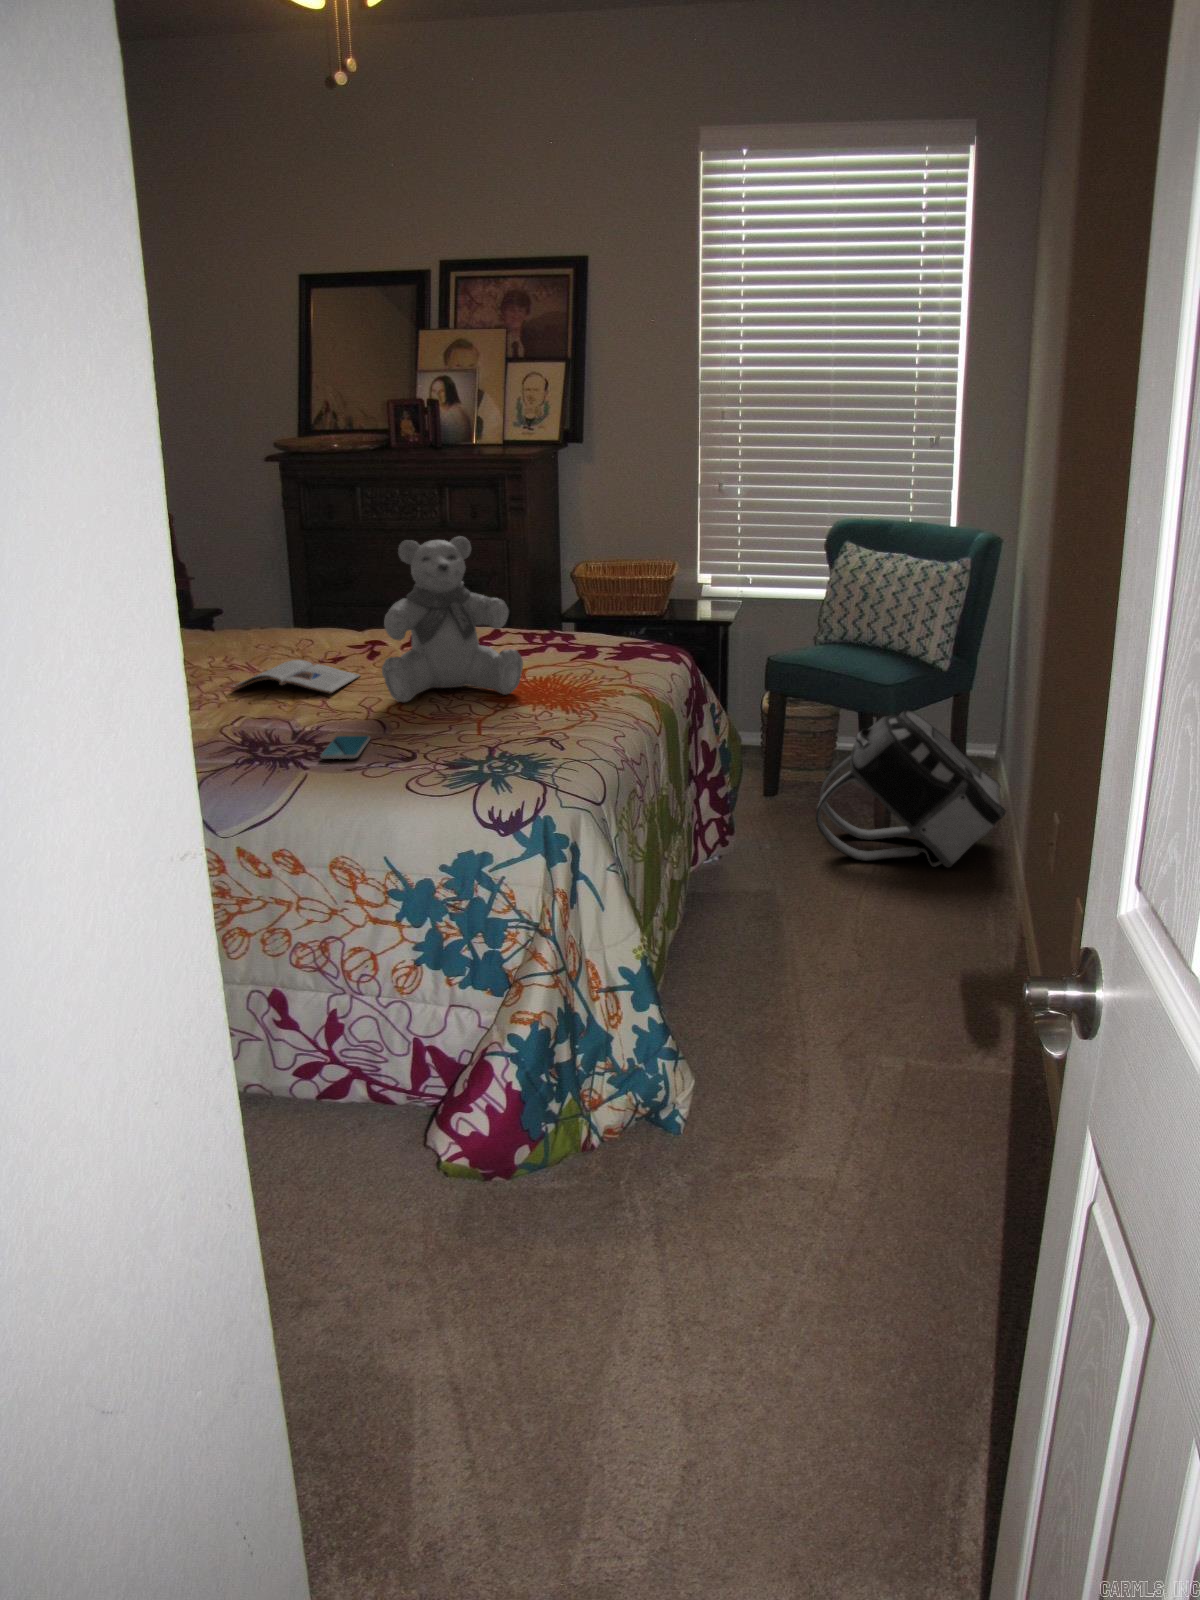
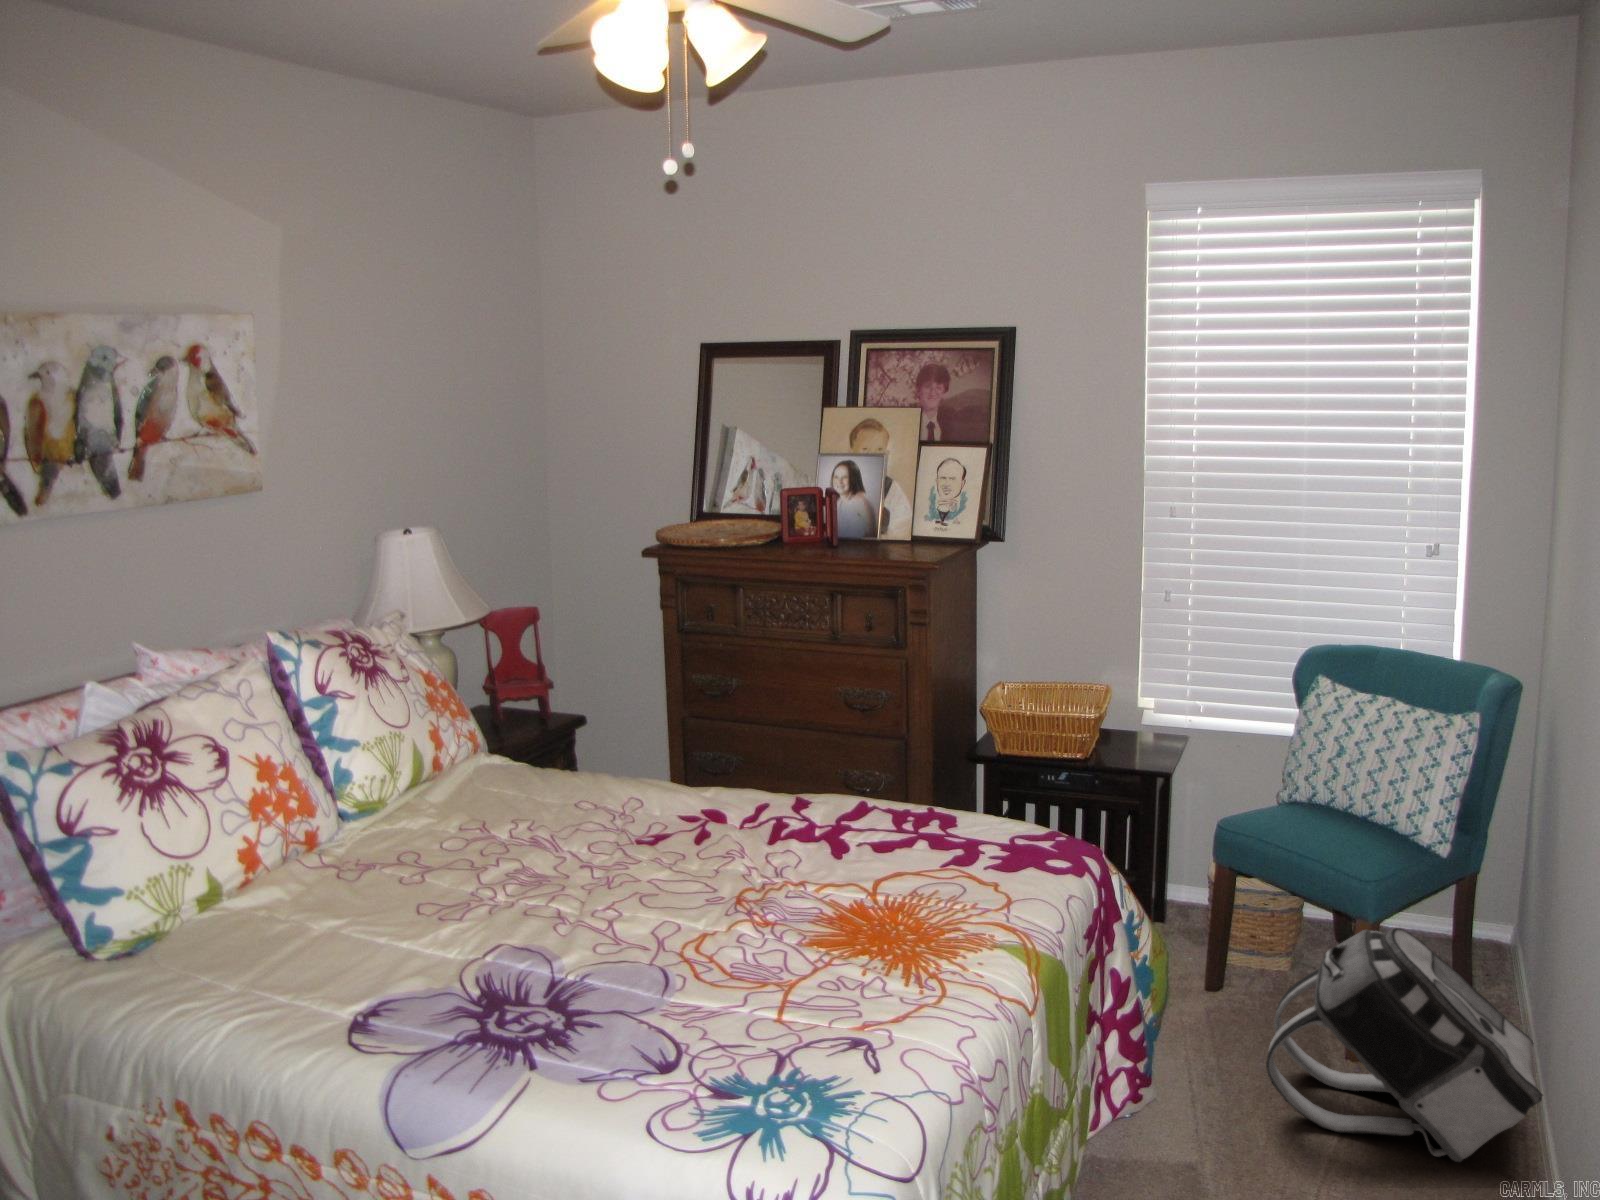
teddy bear: present [382,537,523,702] -> none [679,729,859,937]
magazine: present [232,660,360,694] -> none [513,846,673,909]
smartphone: present [320,736,371,759] -> none [560,1002,639,1056]

